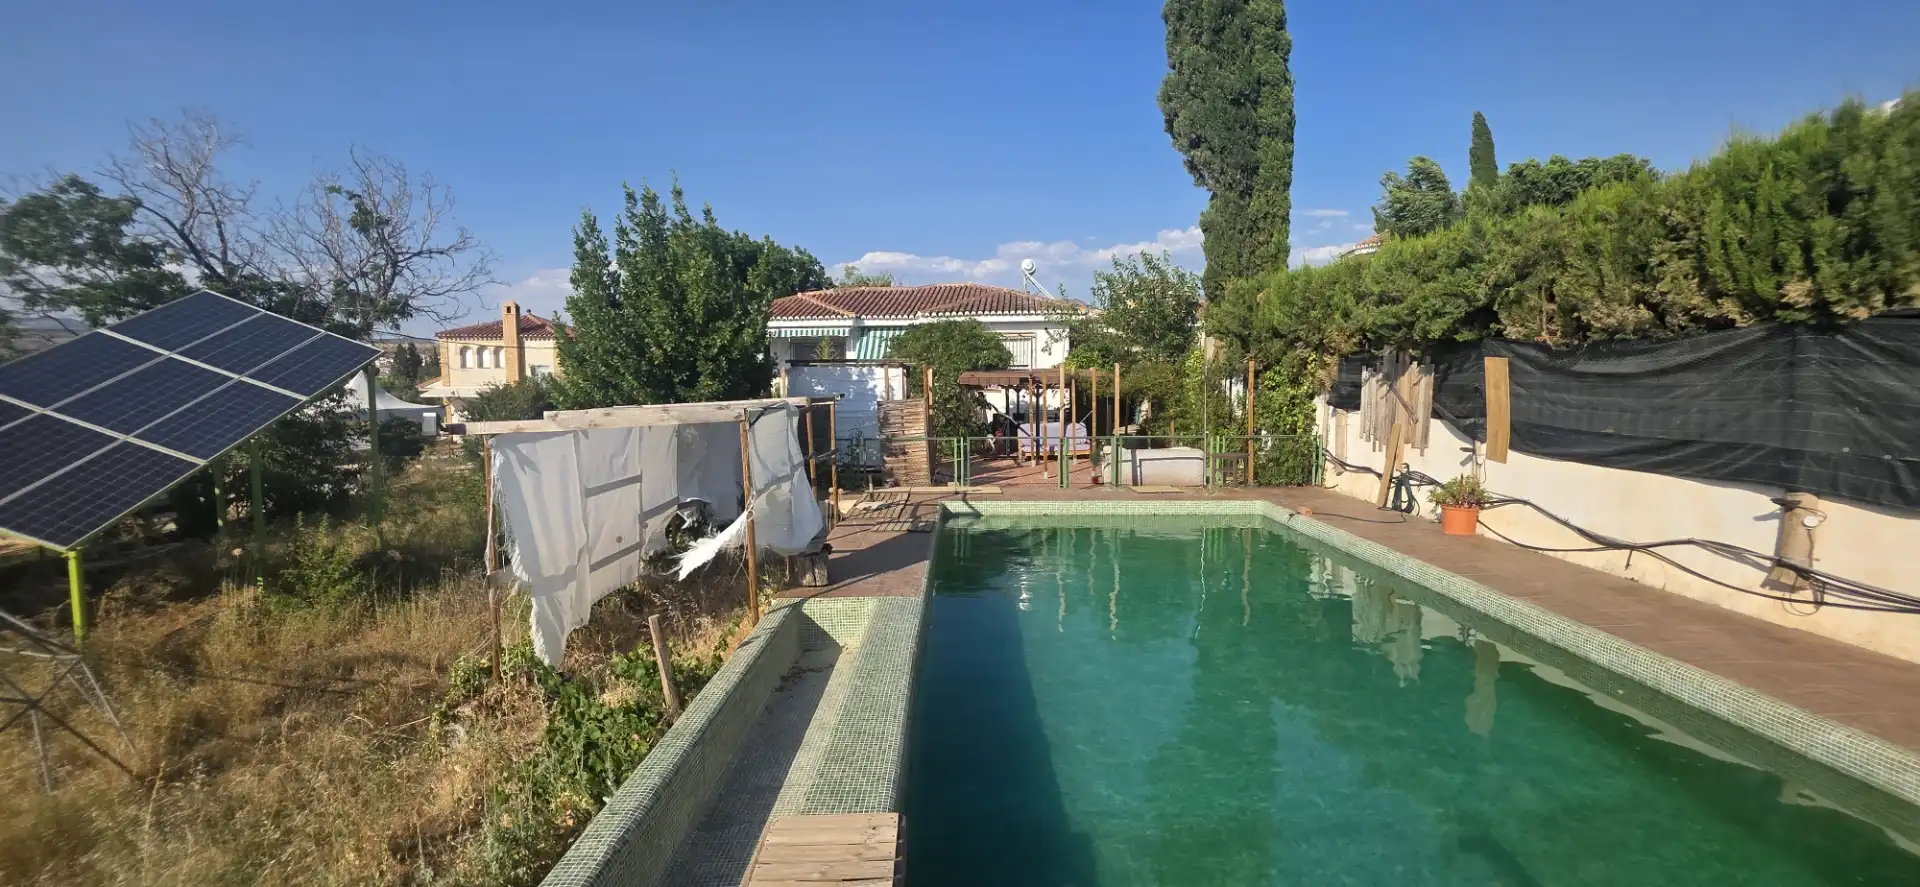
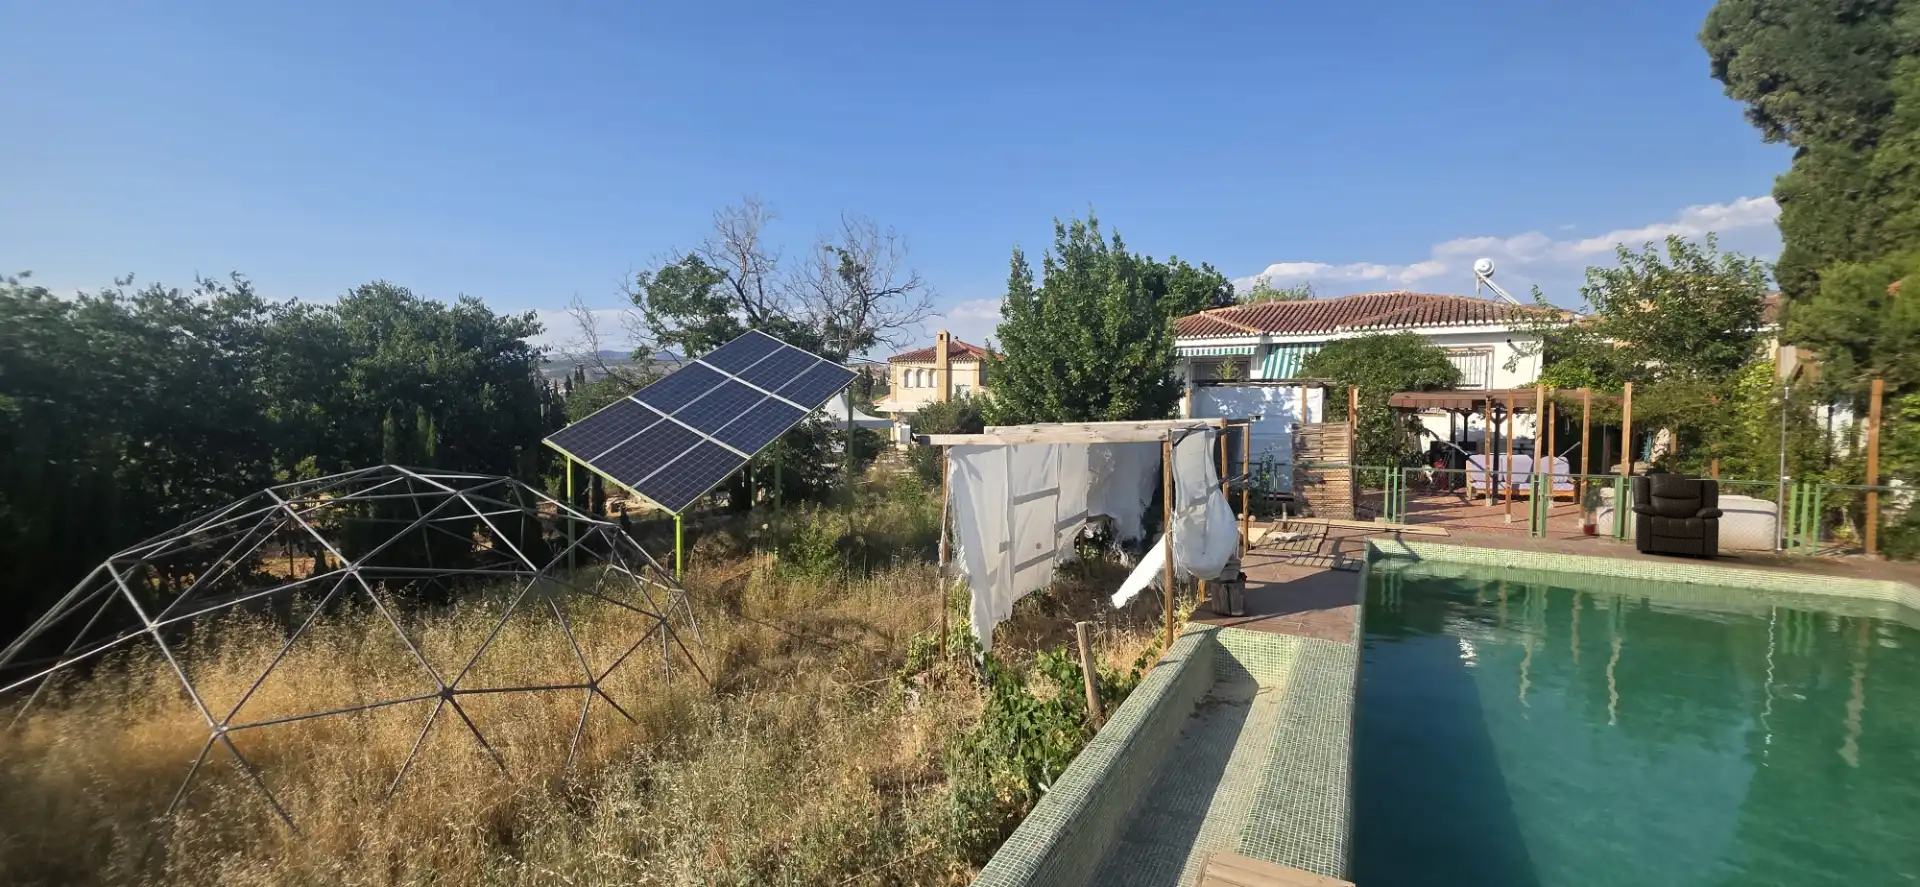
chair: none [1119,435,1171,496] -> present [1632,473,1723,558]
side table: present [1210,452,1249,488] -> none [1789,505,1867,559]

